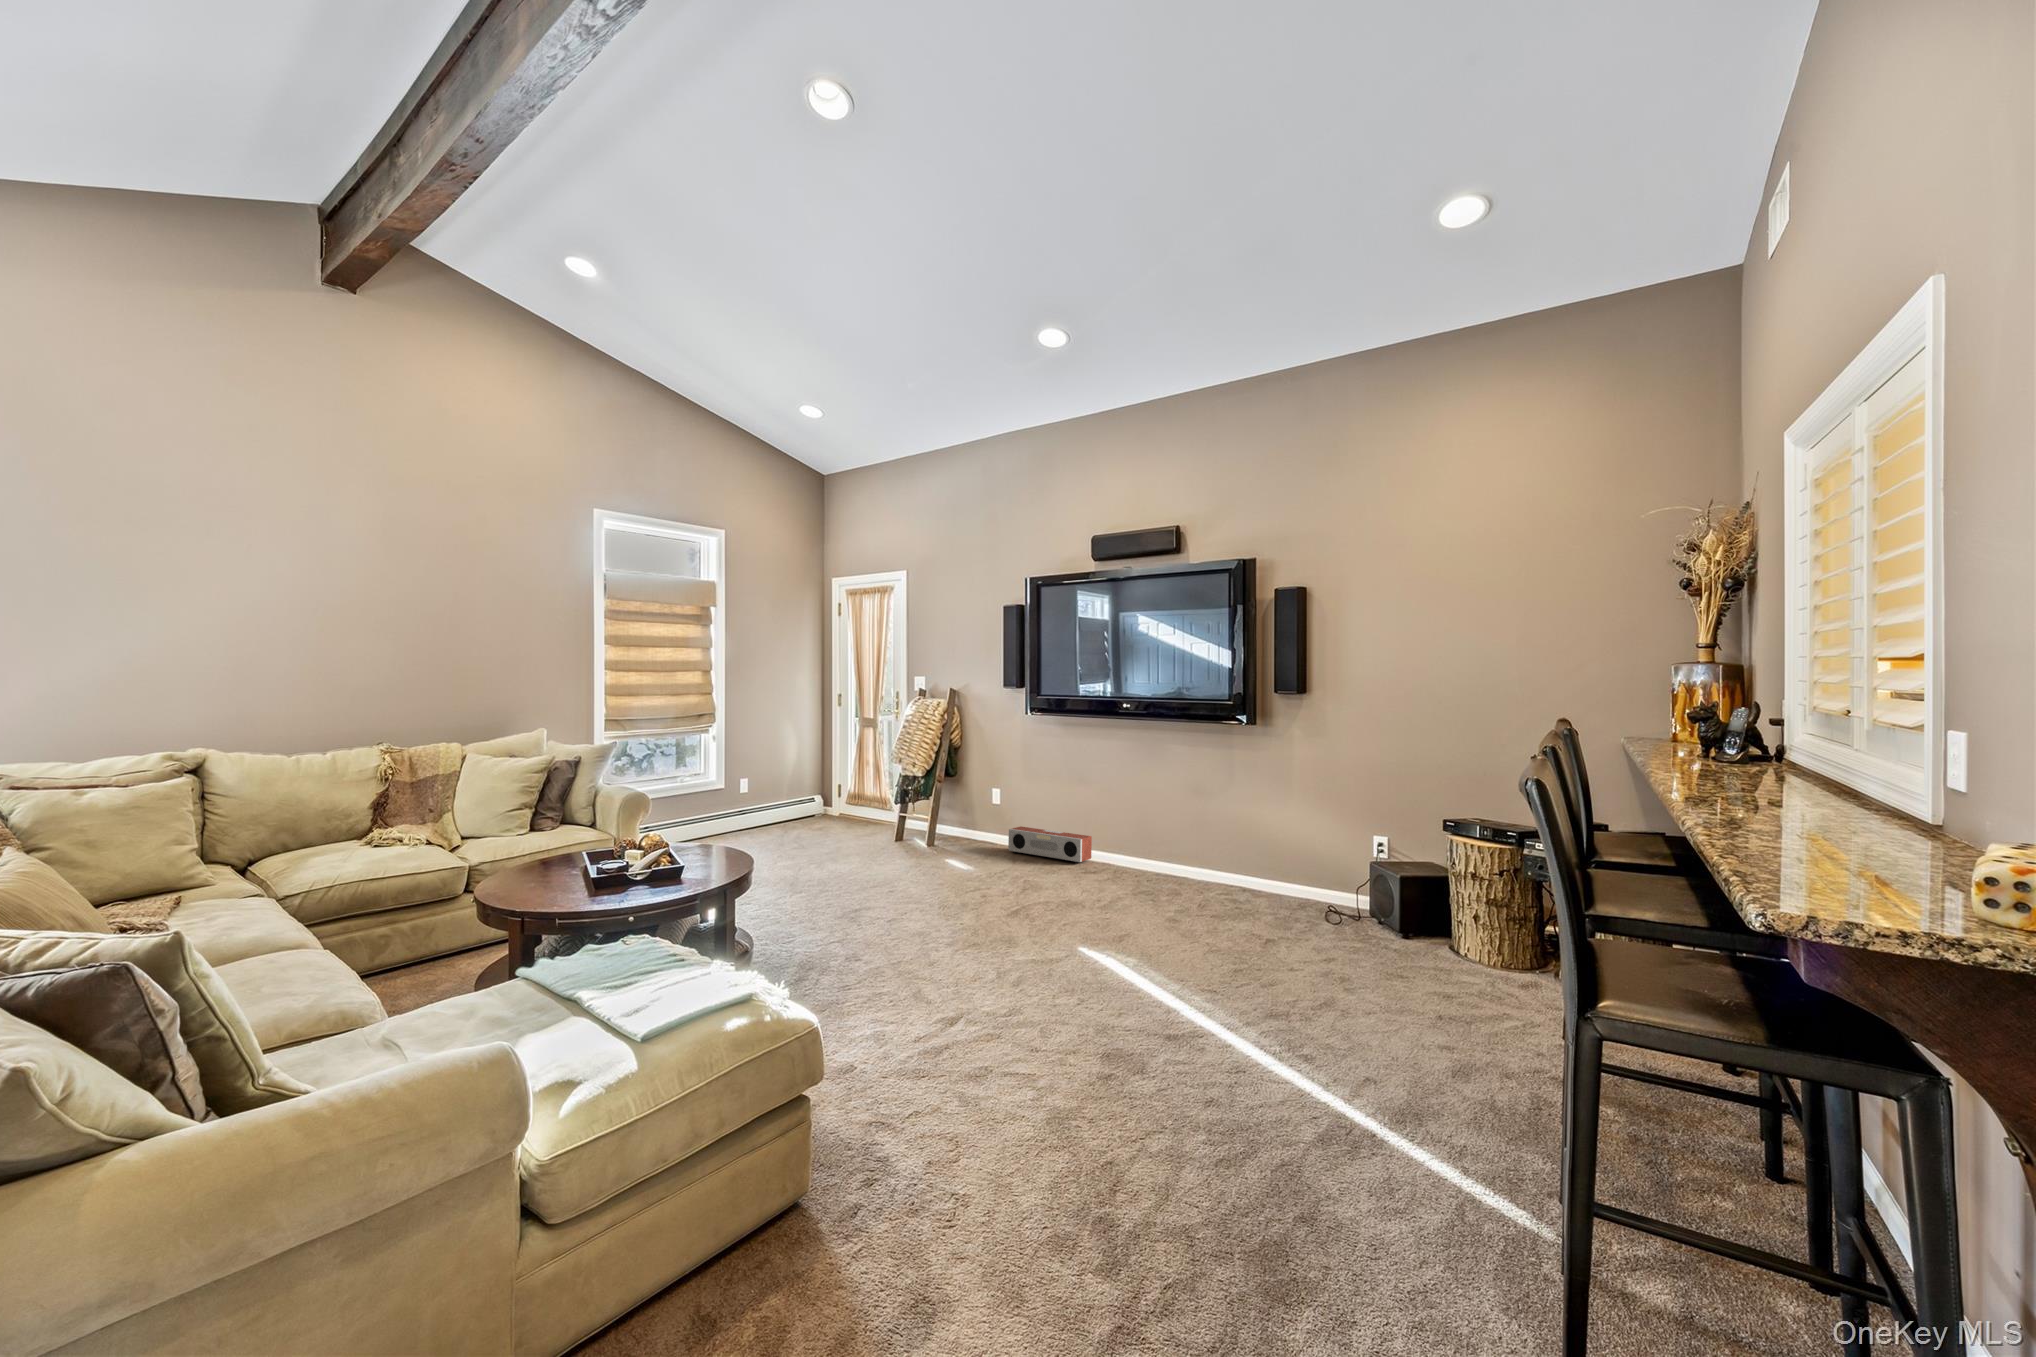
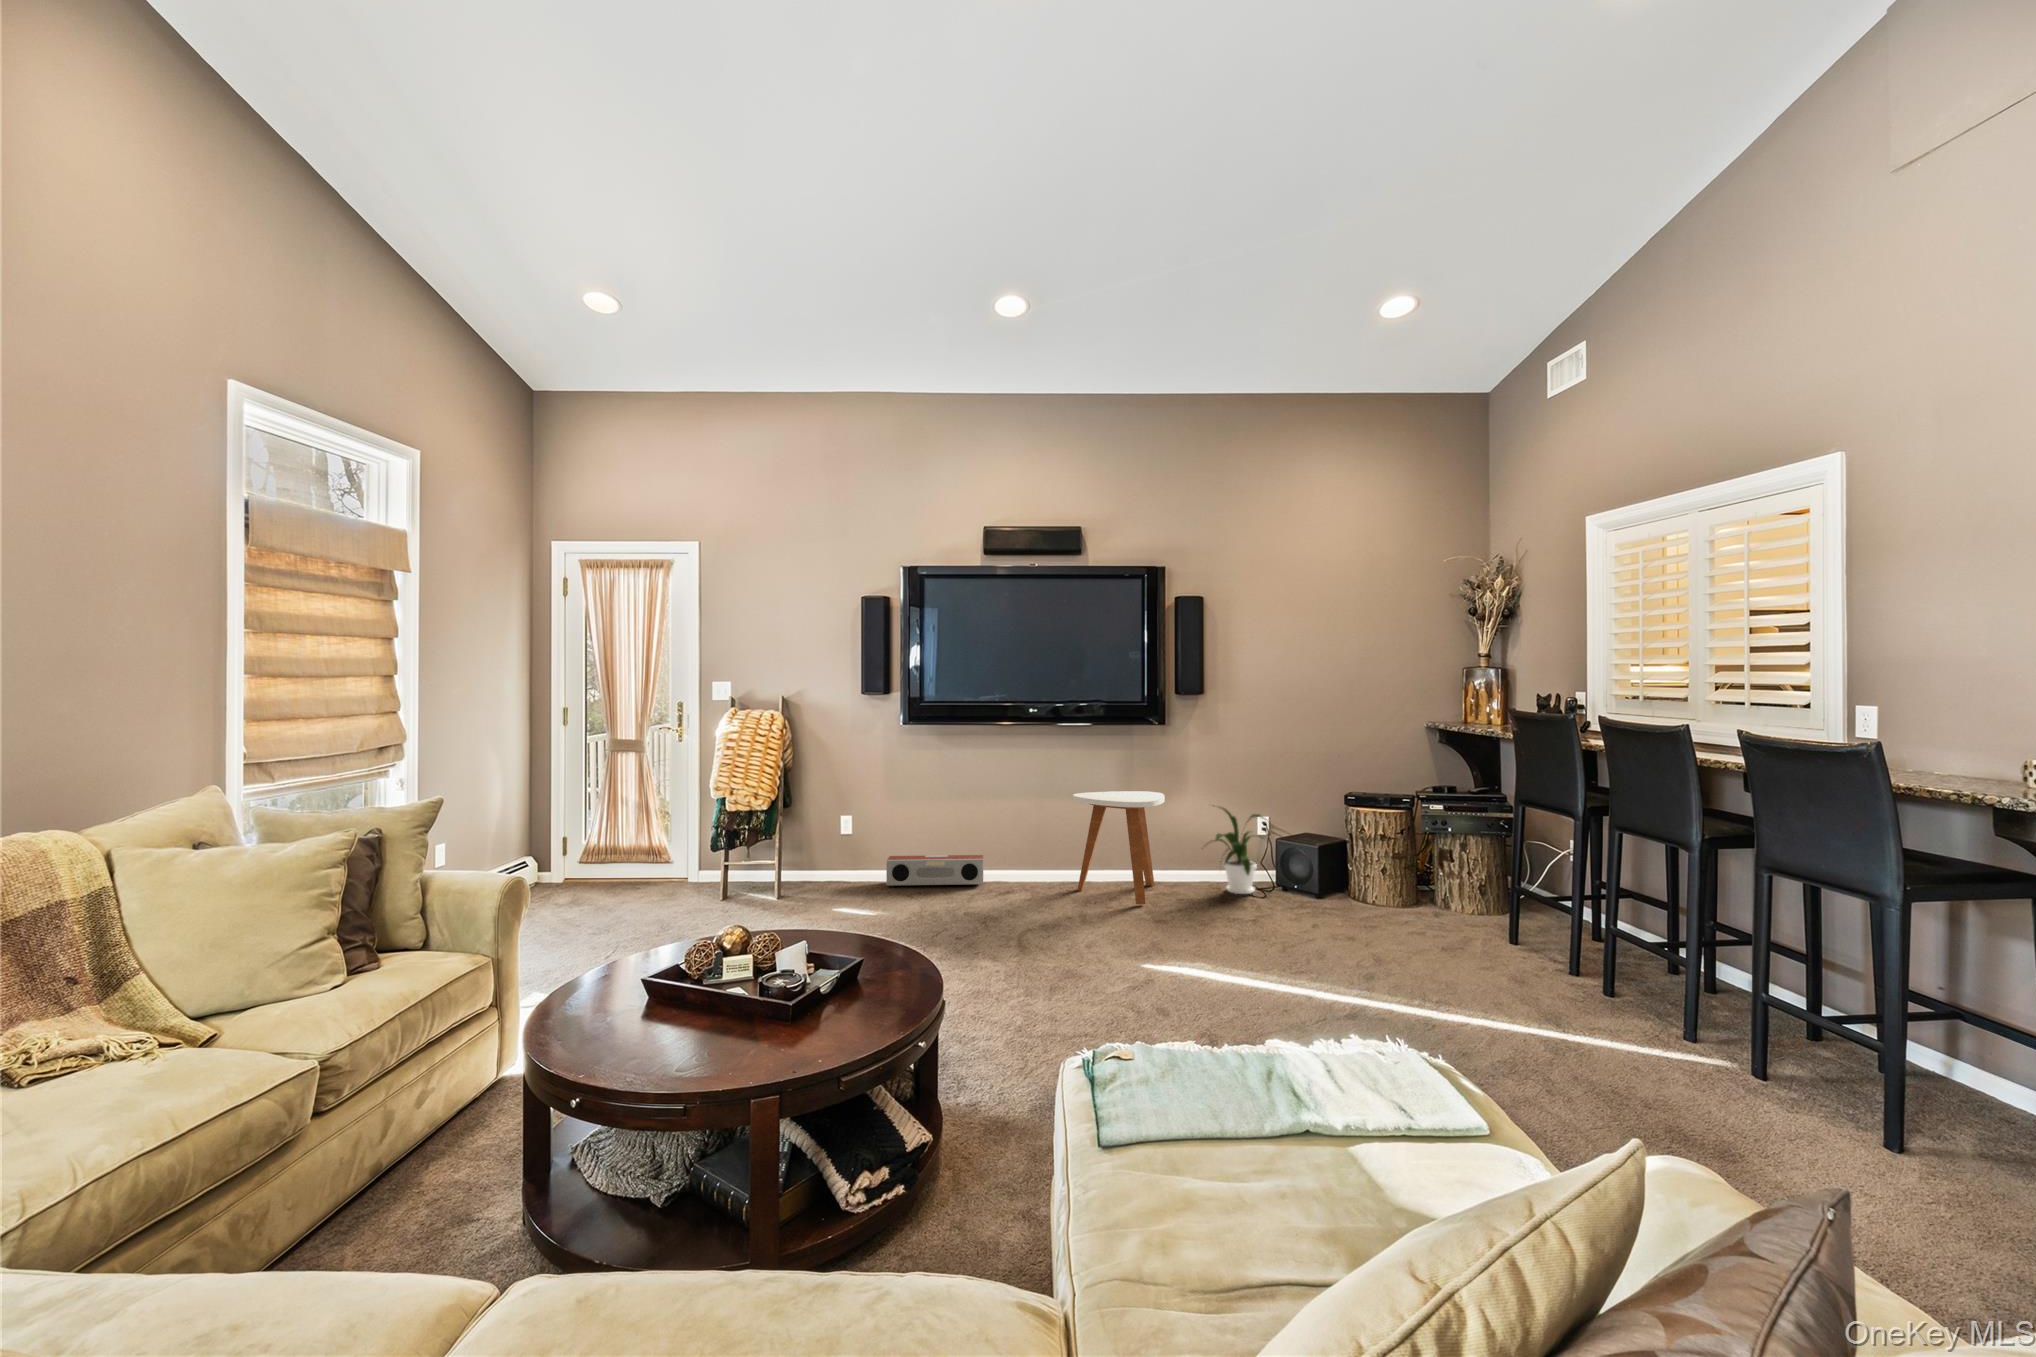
side table: none [1148,787,1244,904] -> present [1073,791,1165,905]
house plant: none [1268,813,1354,918] -> present [1215,806,1264,894]

